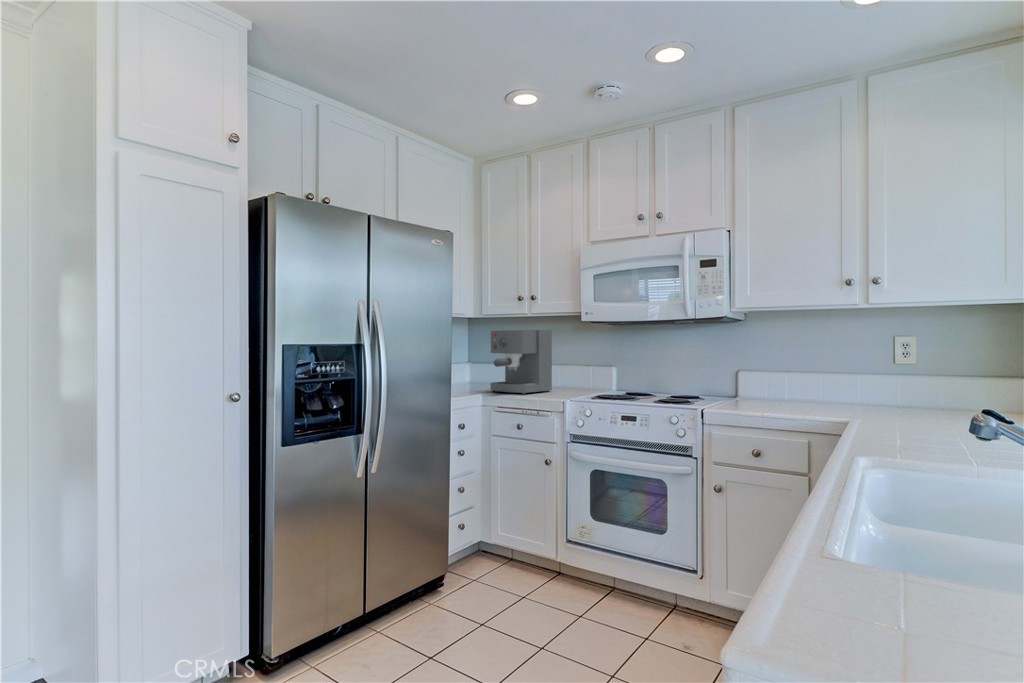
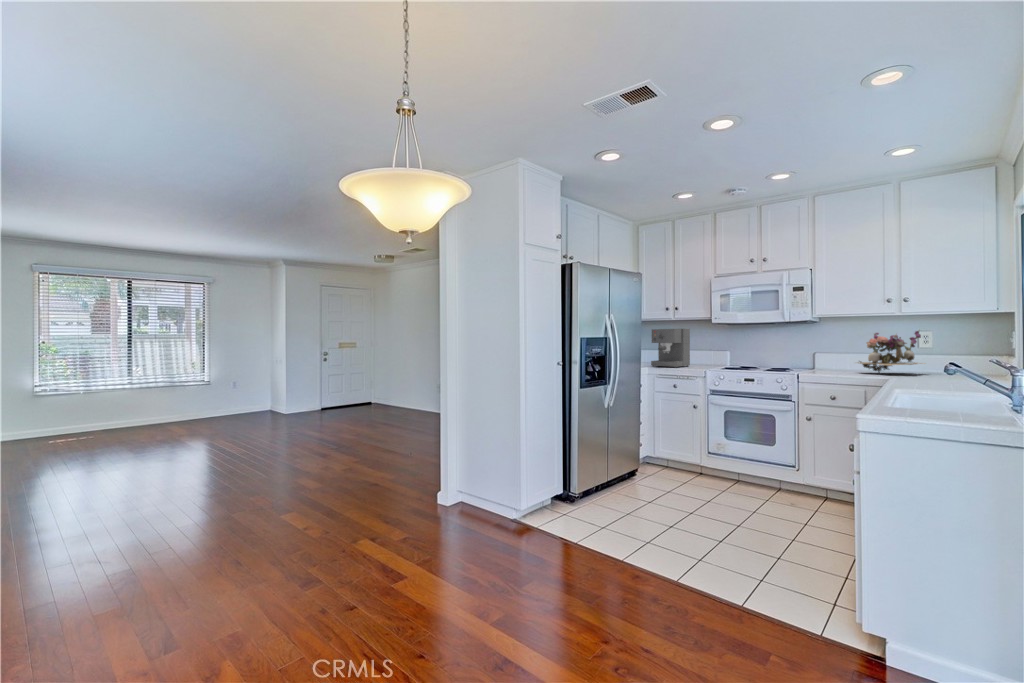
flower arrangement: none [793,334,909,409] -> present [858,331,922,372]

